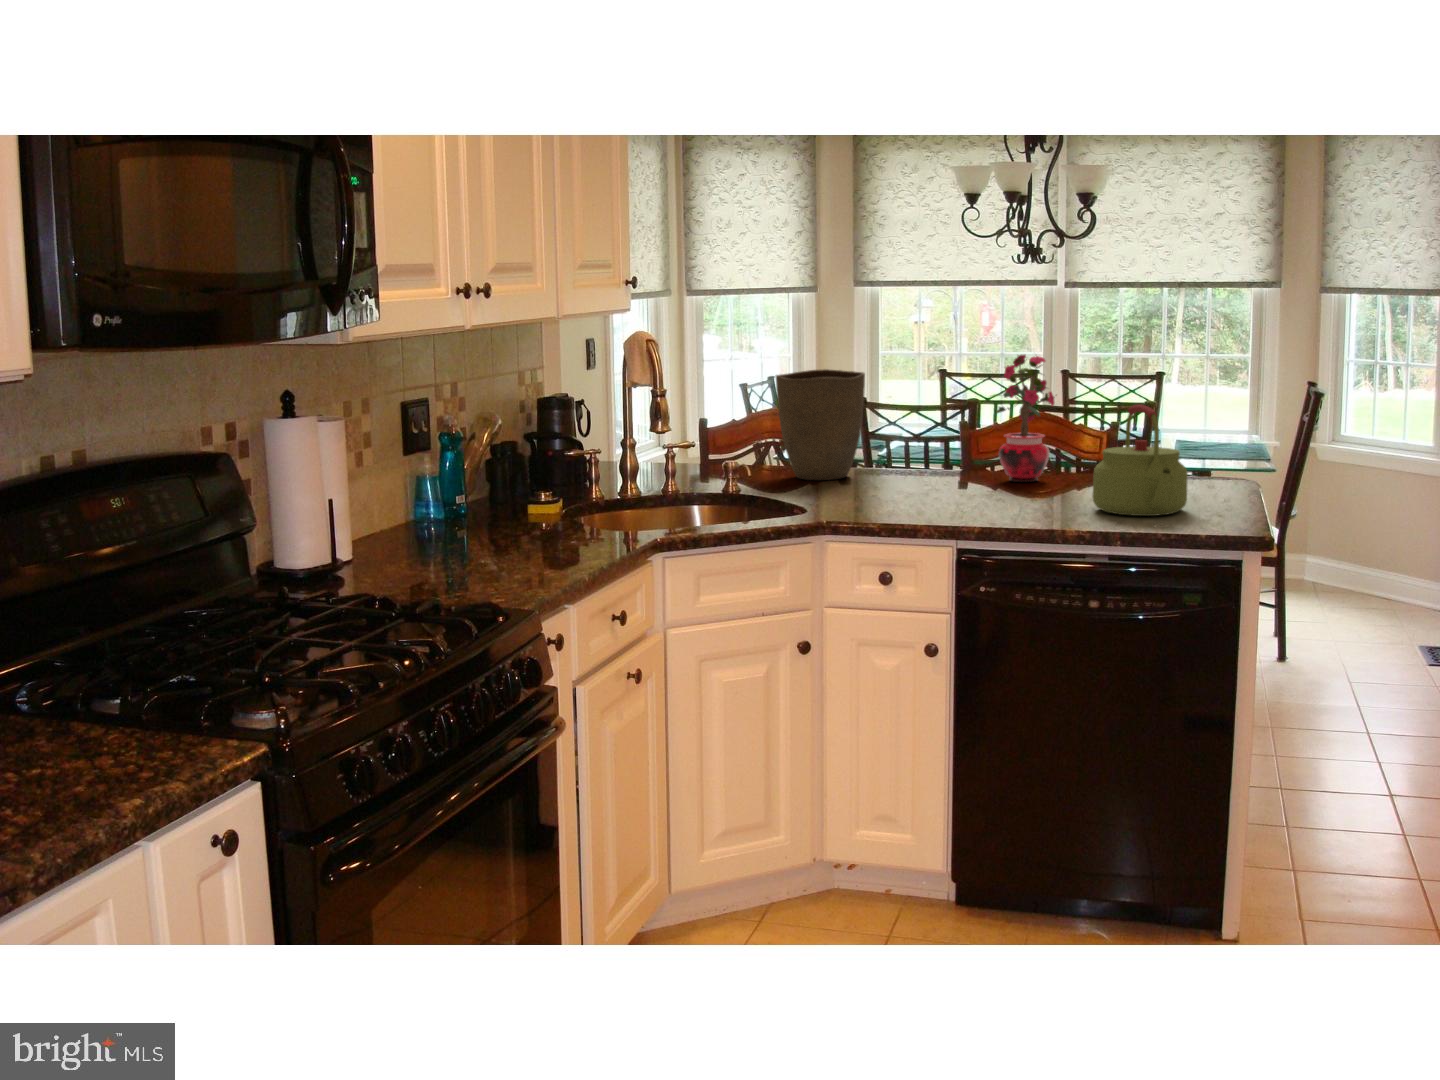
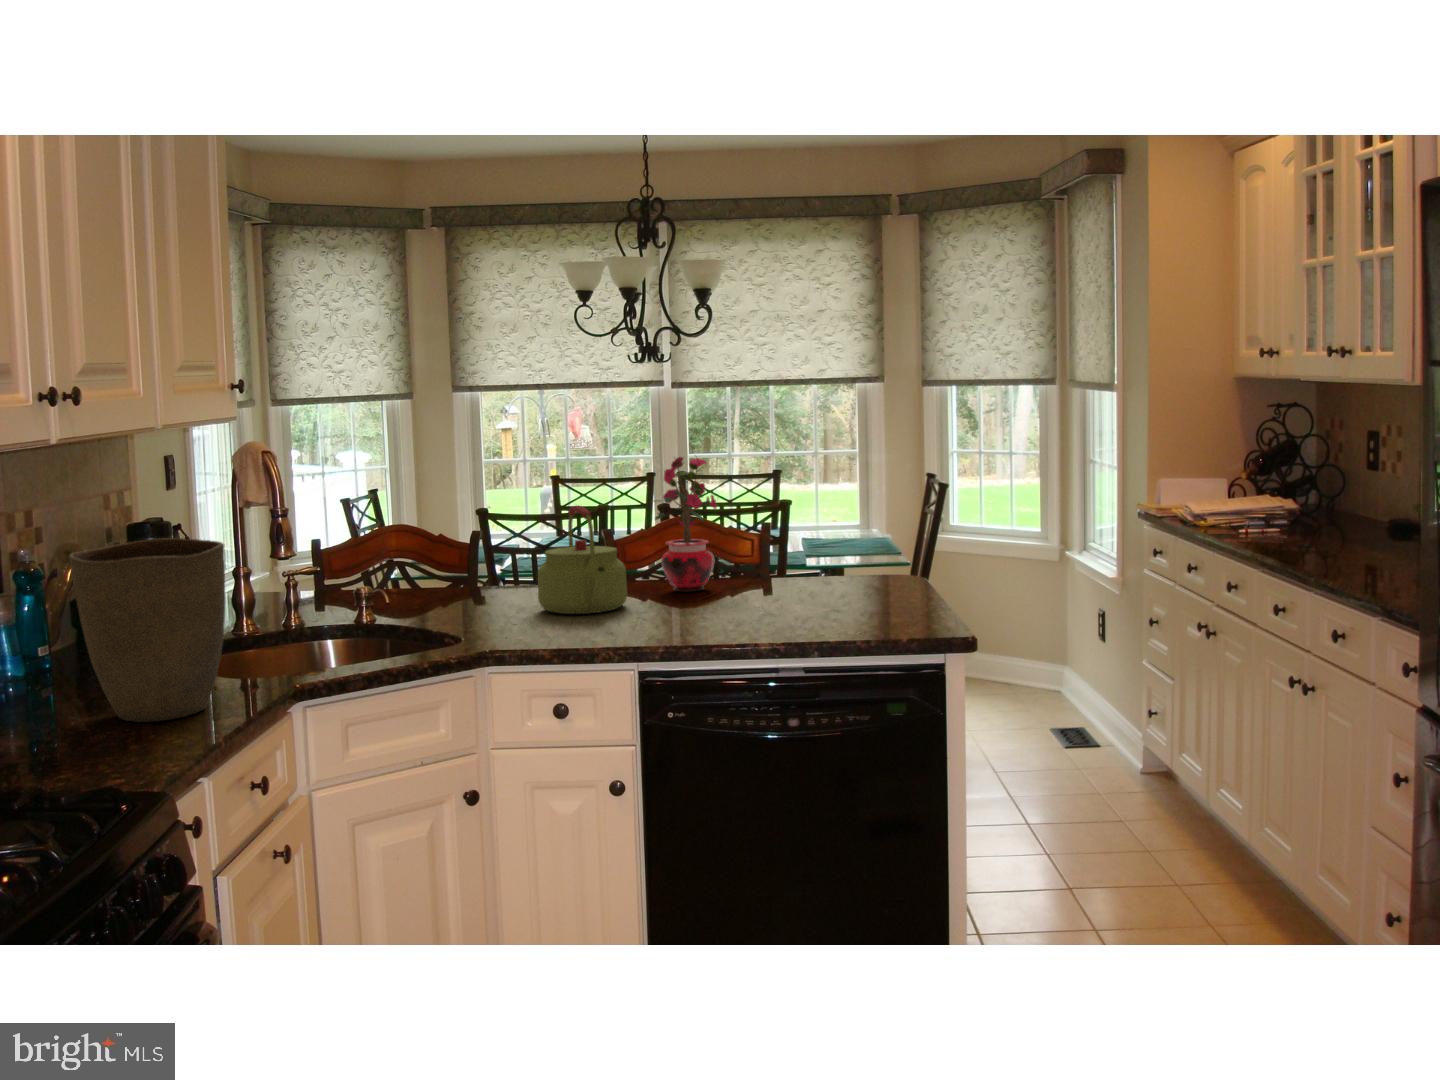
vase: present [776,369,865,480] -> present [69,538,225,722]
kettle: present [1092,405,1188,516] -> present [538,505,627,614]

